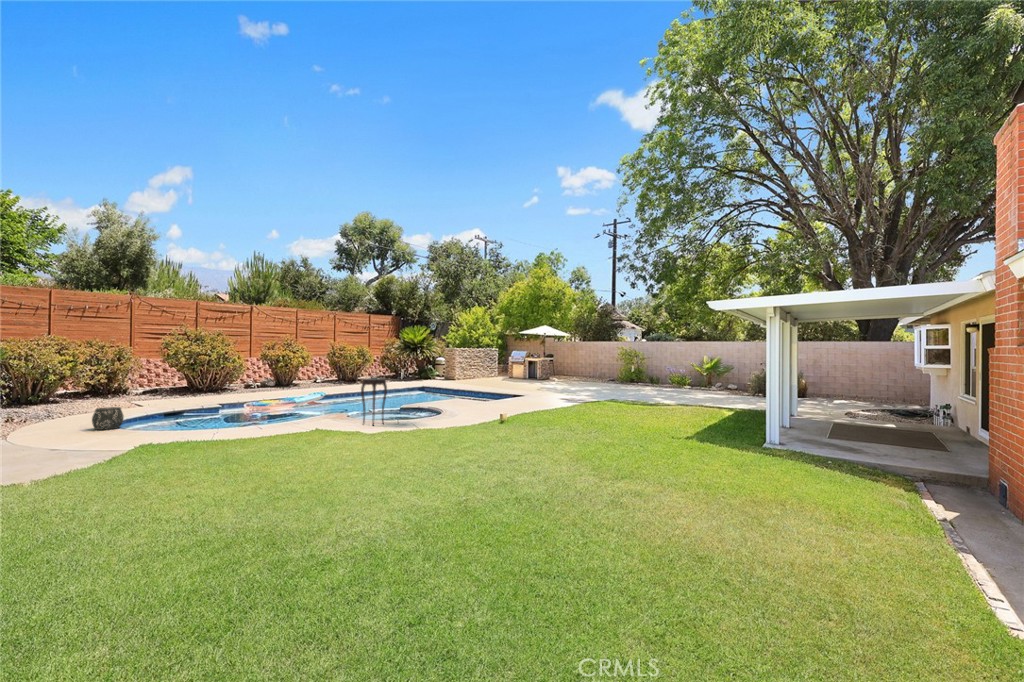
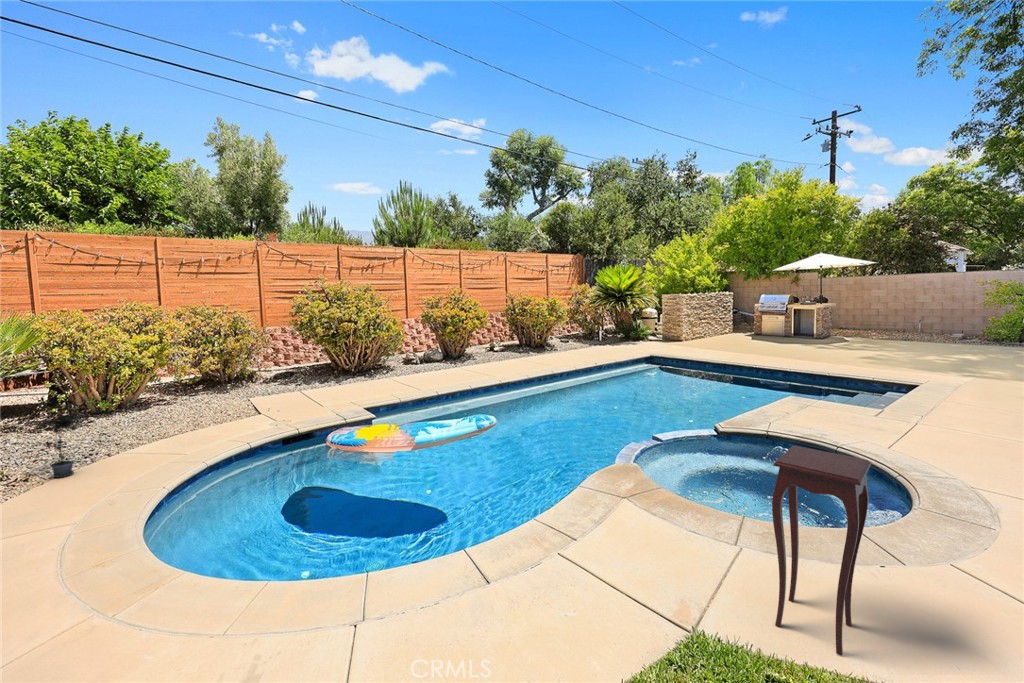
potted plant: none [40,382,65,418] -> present [42,405,79,477]
woven basket: present [92,407,124,430] -> none [23,508,113,587]

